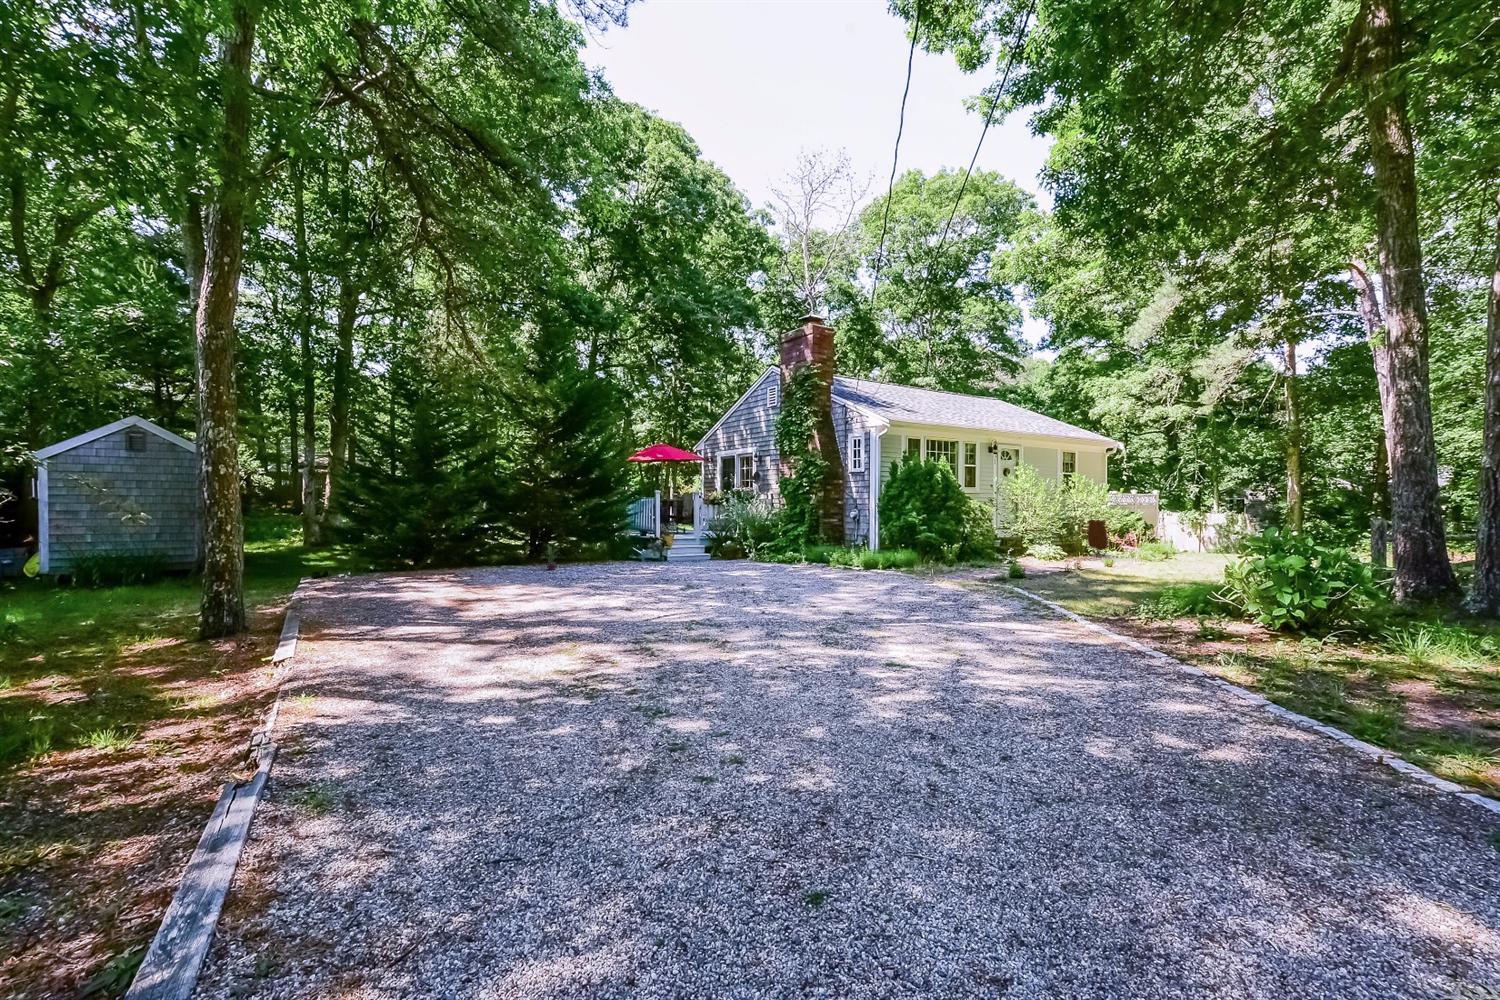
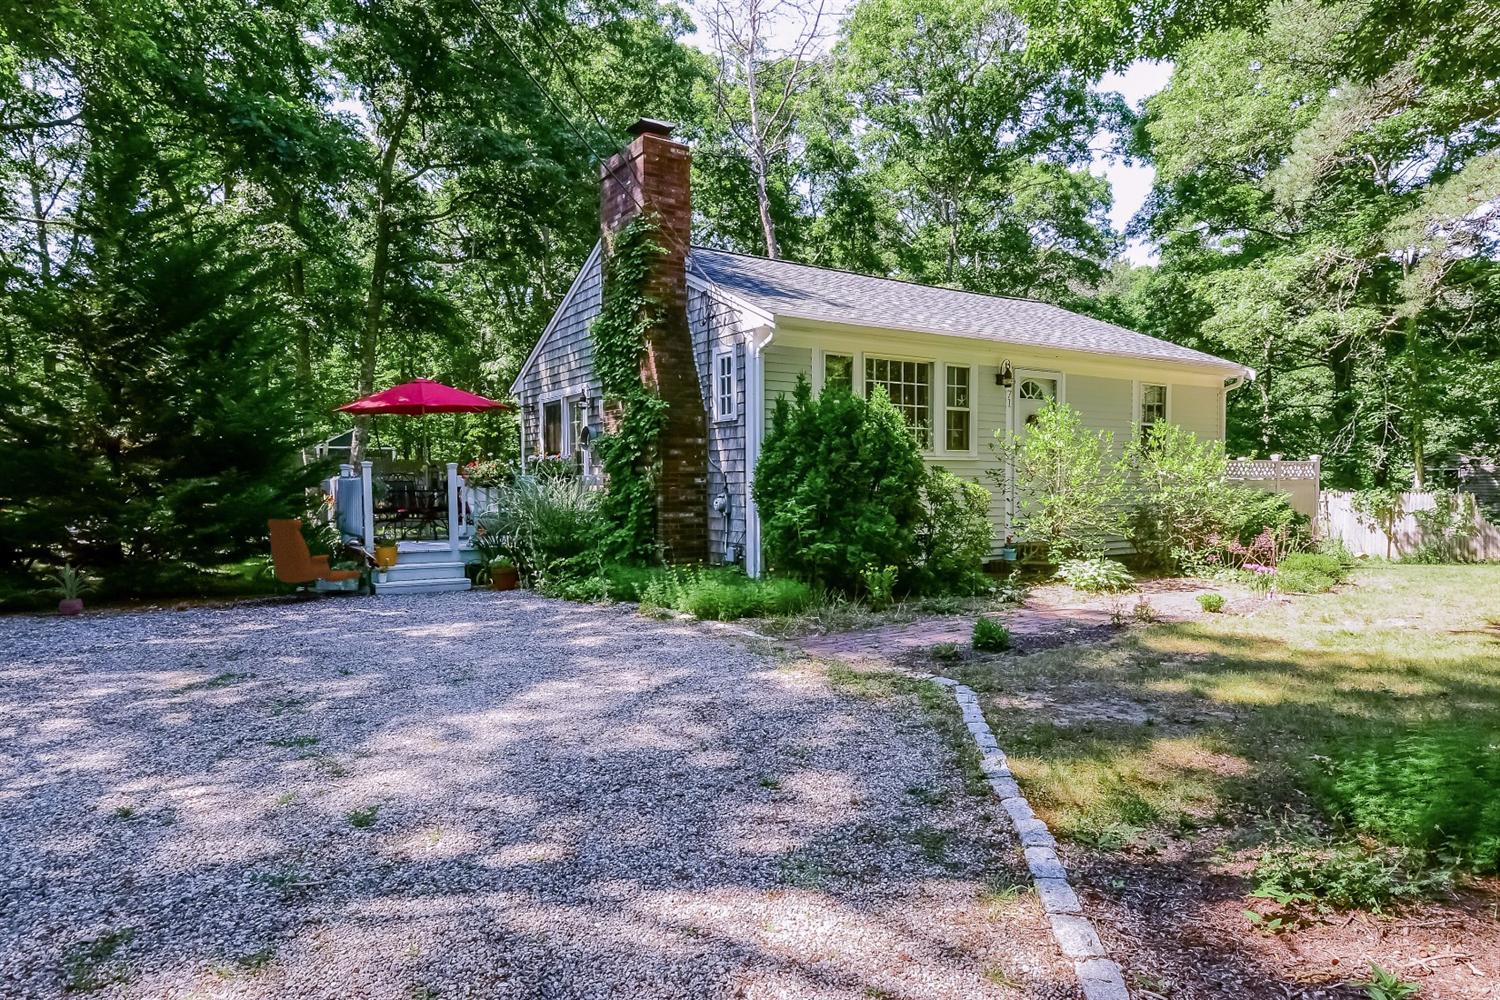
lounge chair: present [1087,520,1109,556] -> present [268,519,360,603]

